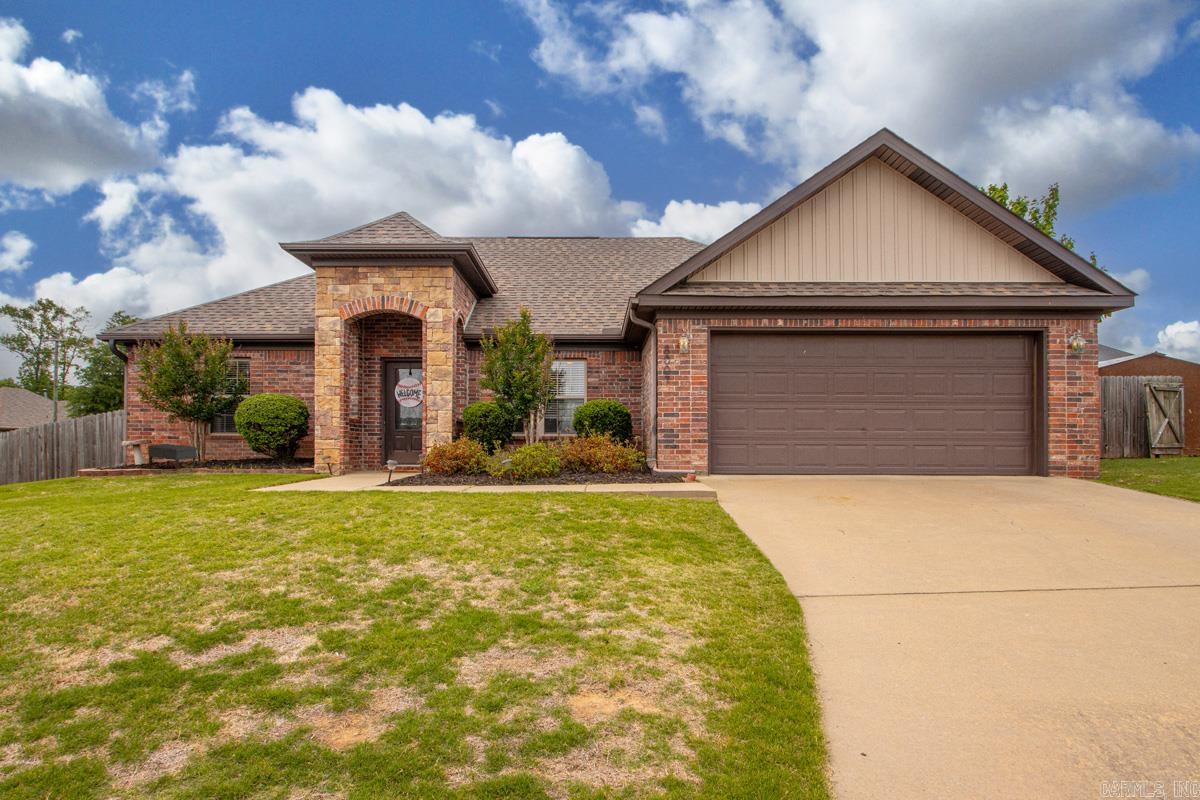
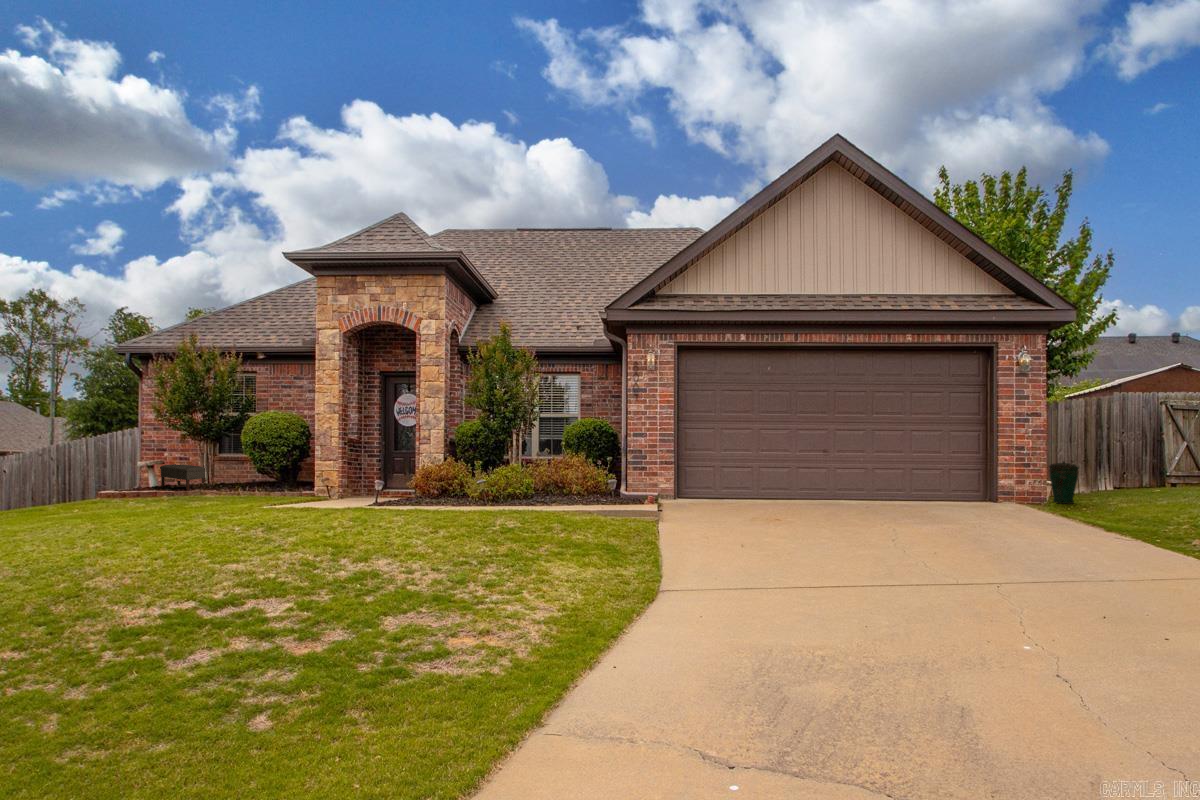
trash can: none [1000,448,1029,486] -> present [1049,461,1079,504]

